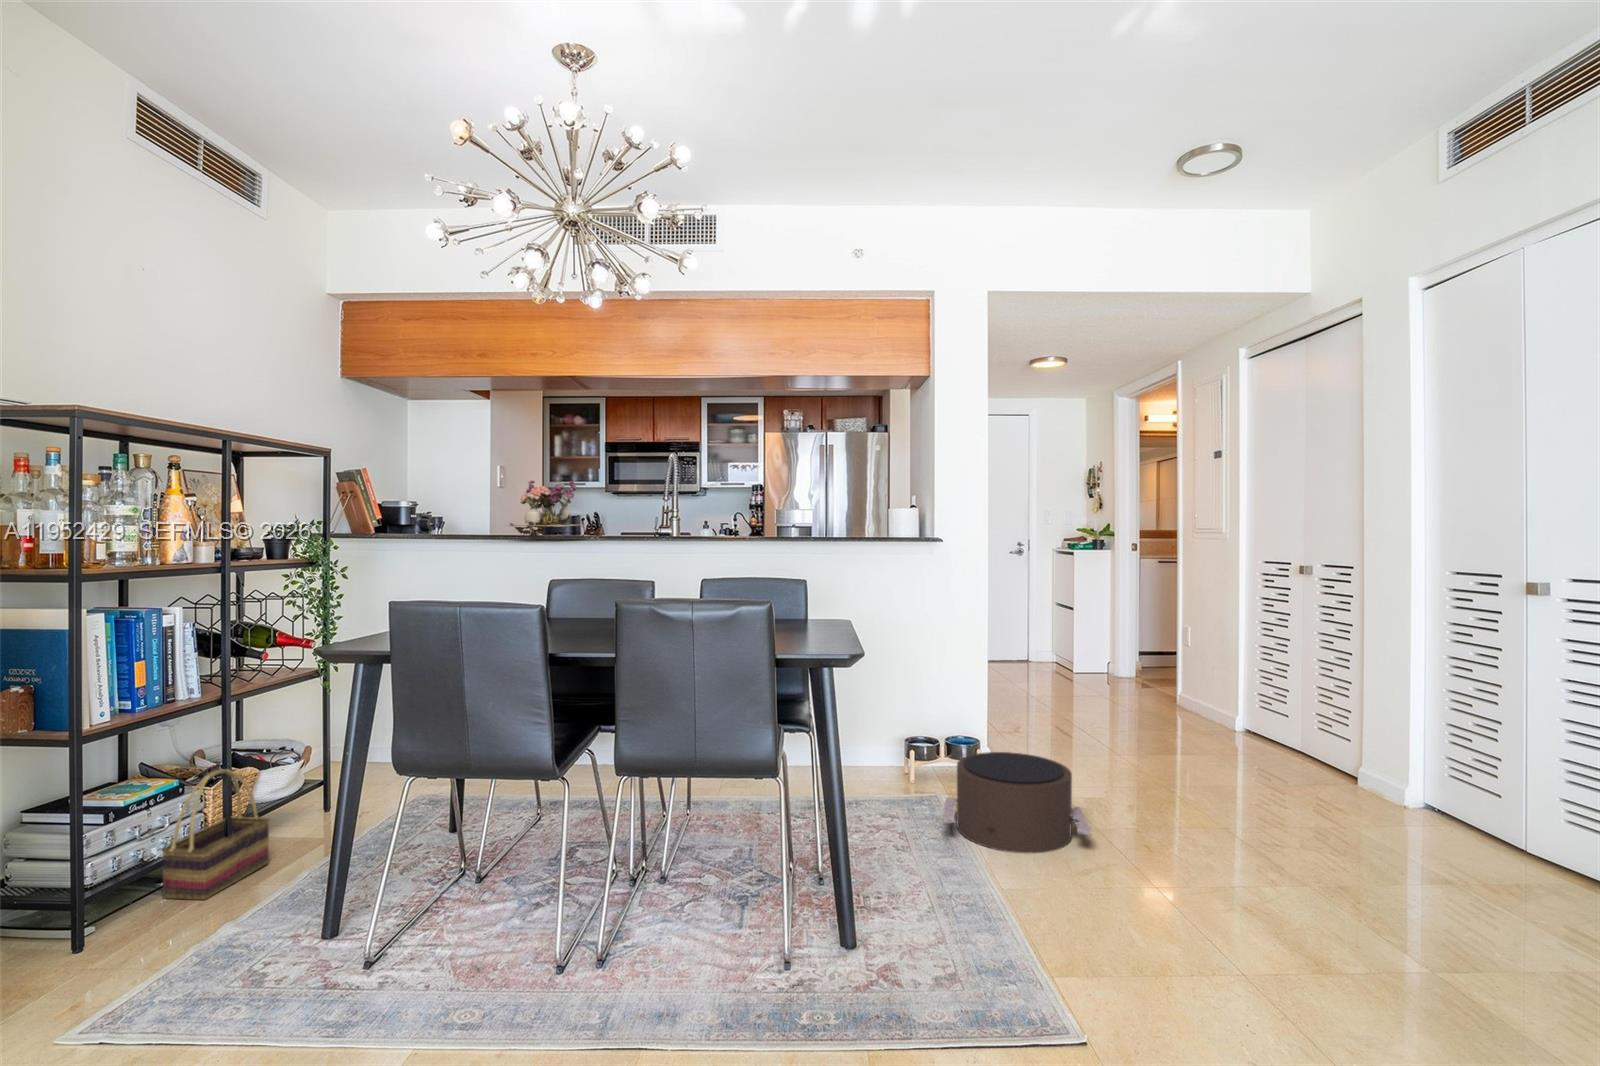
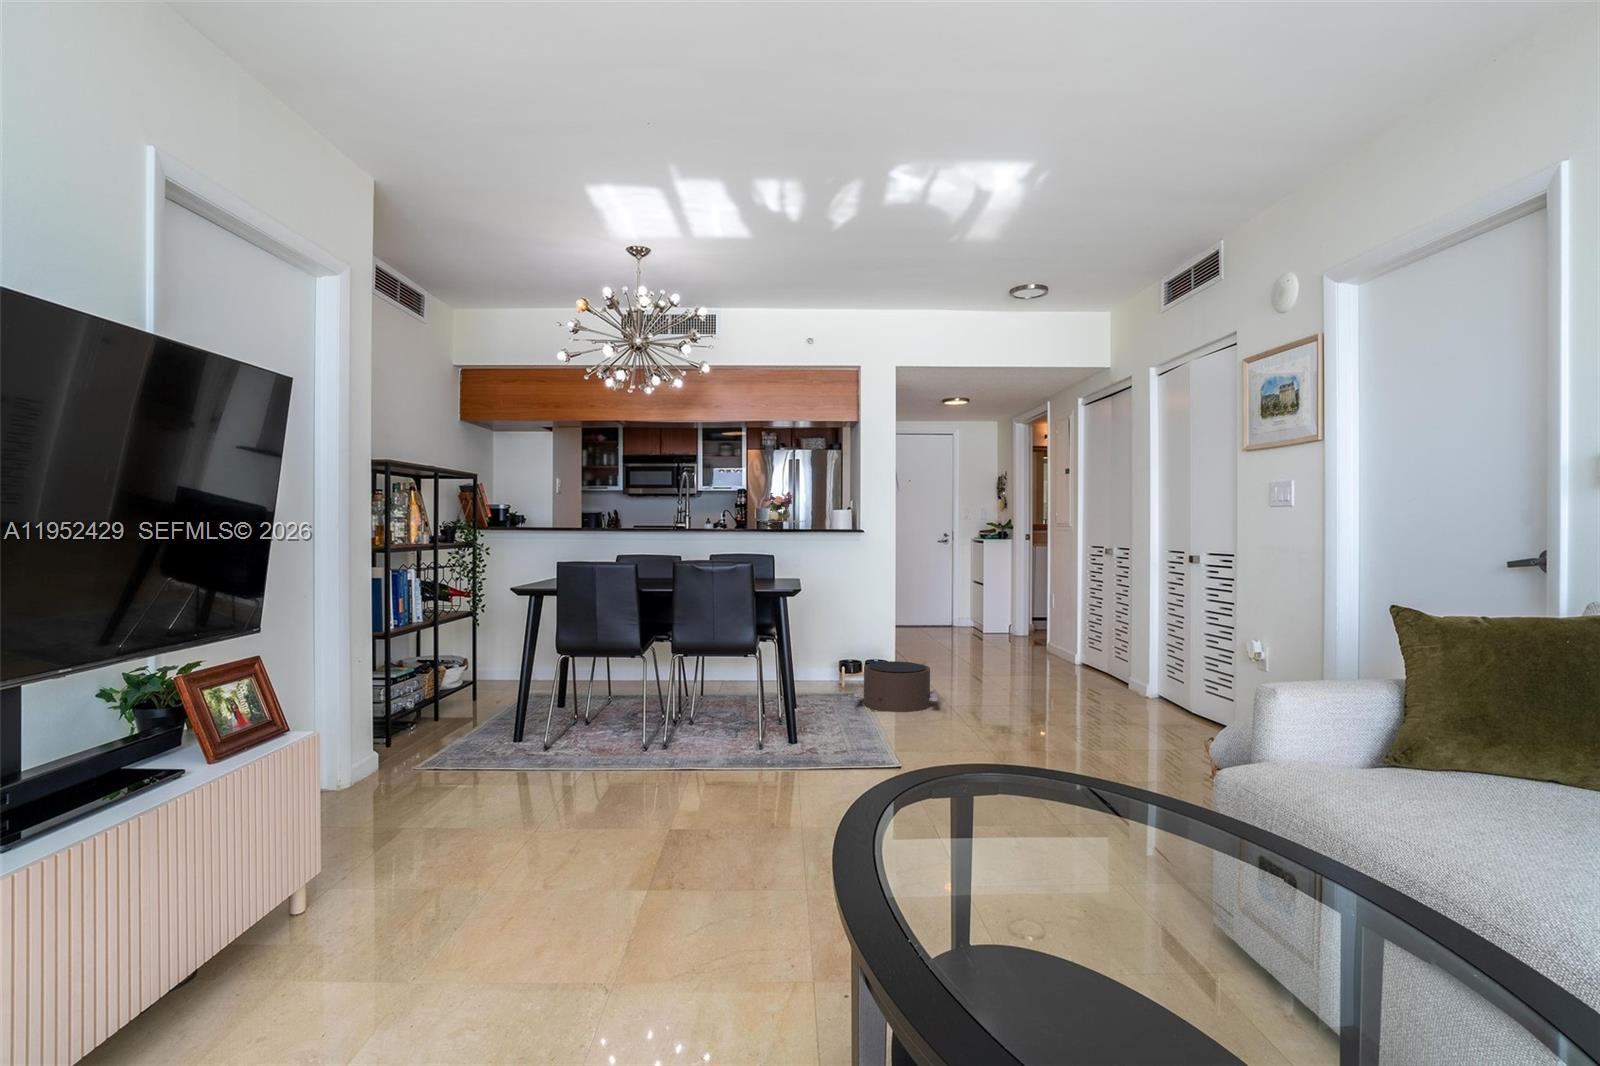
flower arrangement: present [507,479,584,540] -> present [760,492,806,530]
basket: present [161,769,270,900] -> none [419,660,466,728]

